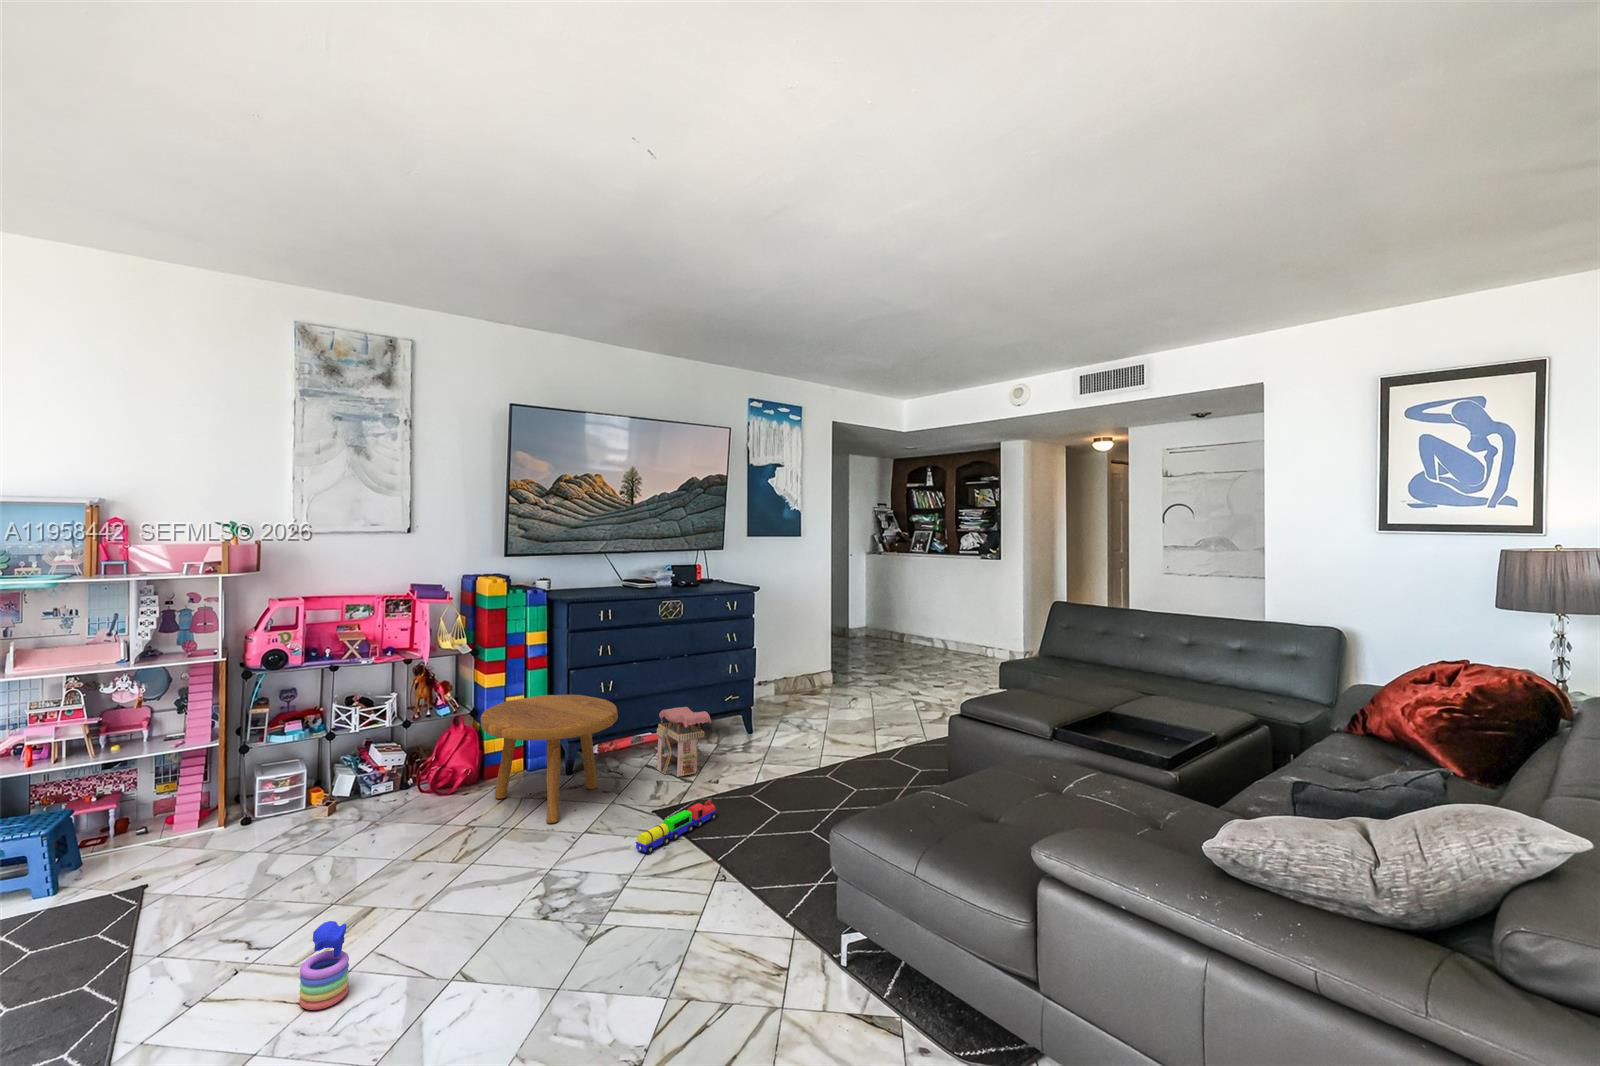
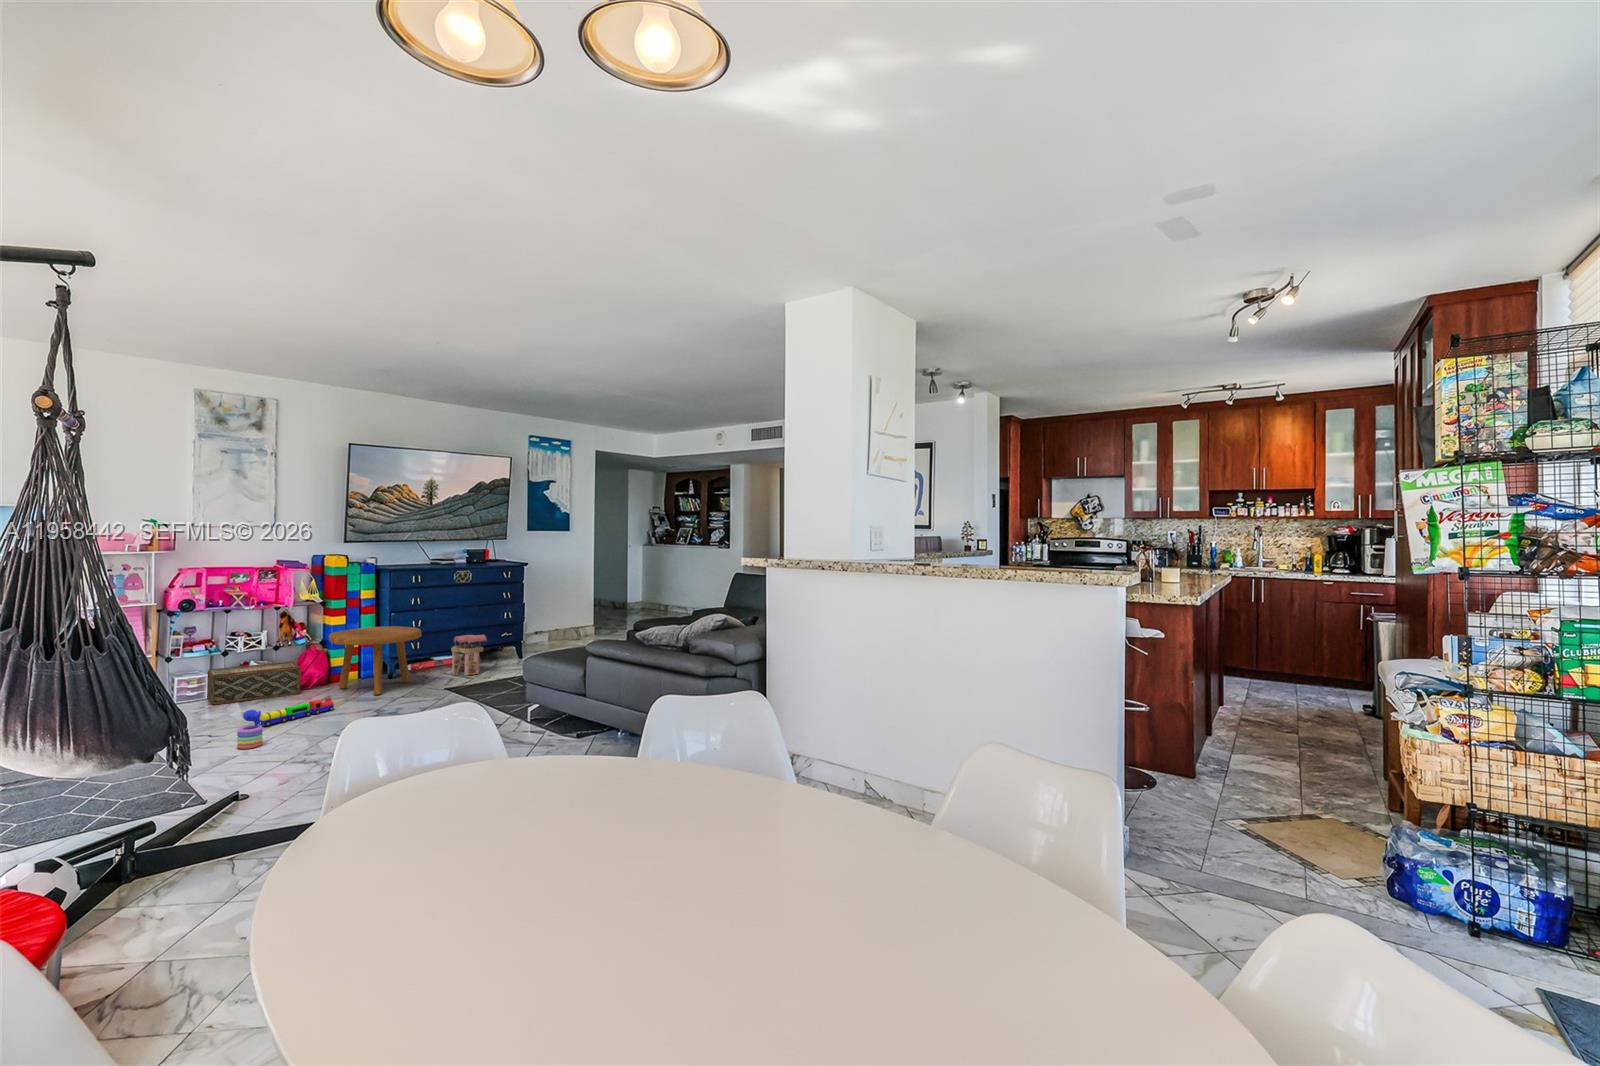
woven basket: none [305,747,439,829] -> present [207,661,300,705]
toy train: present [636,799,716,853] -> present [259,698,334,726]

